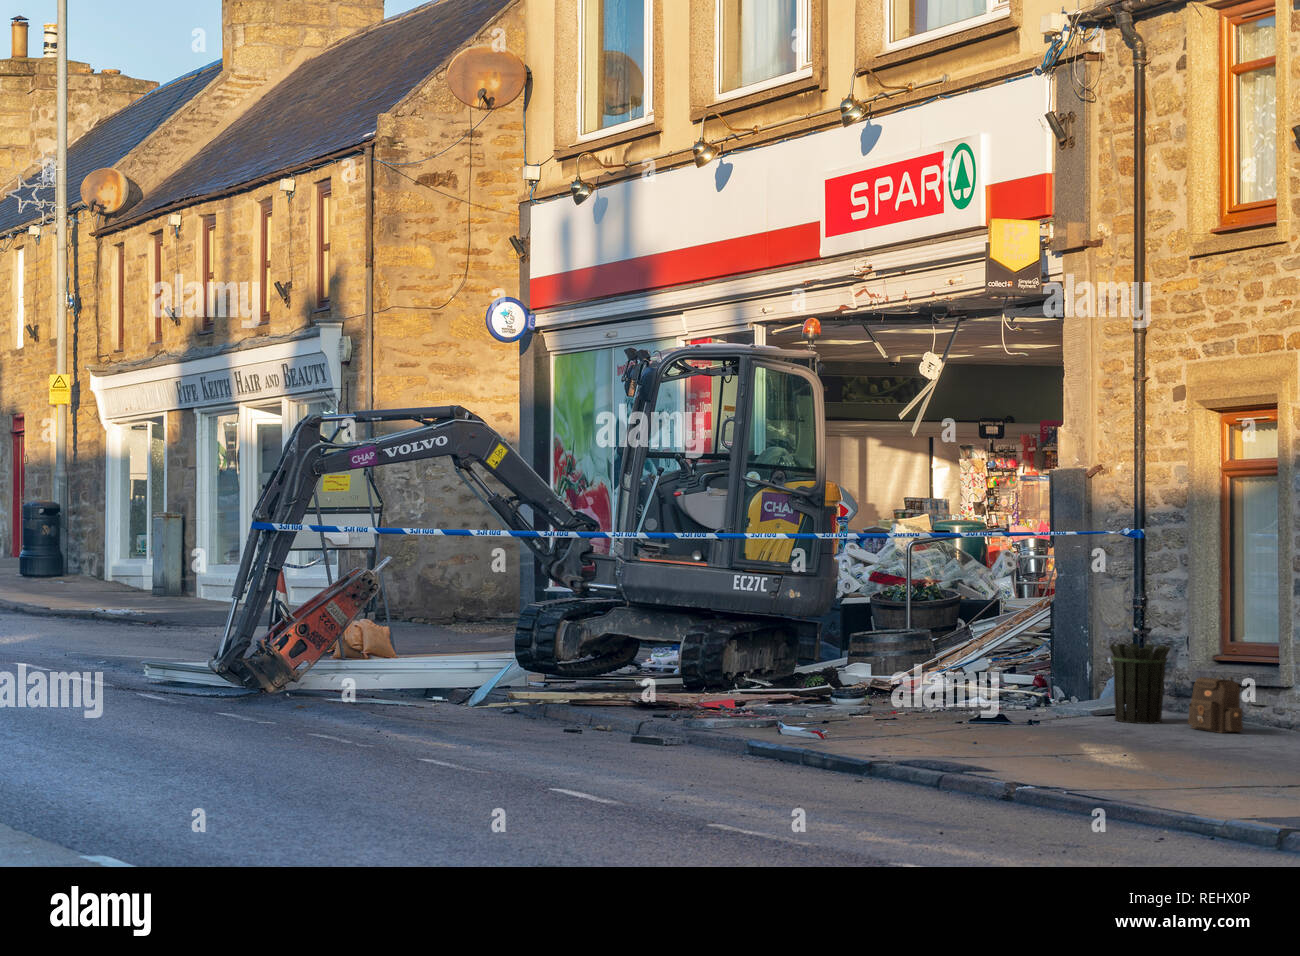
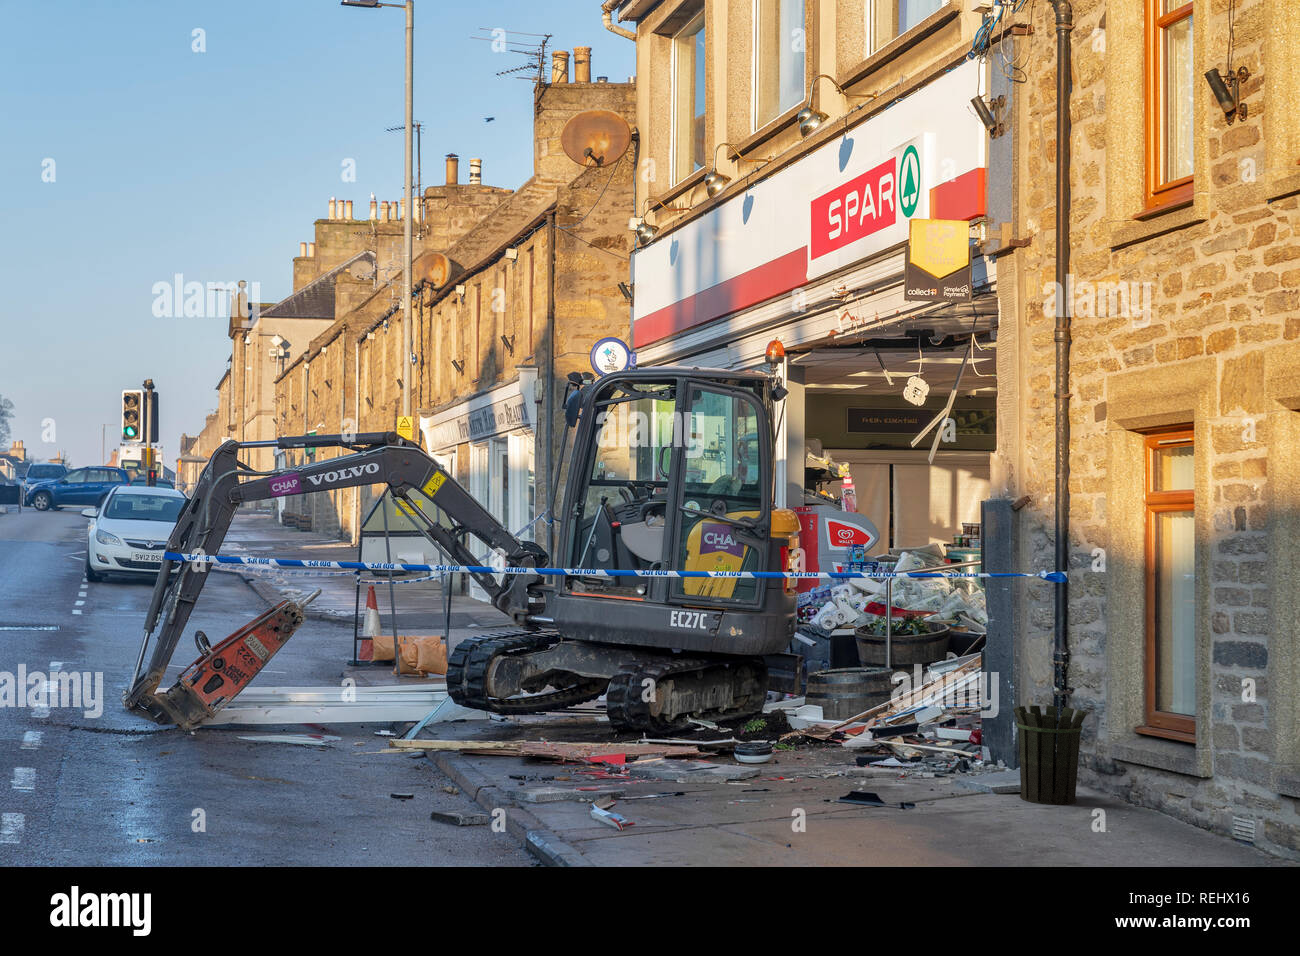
backpack: present [1188,675,1243,733] -> none [1093,753,1154,827]

